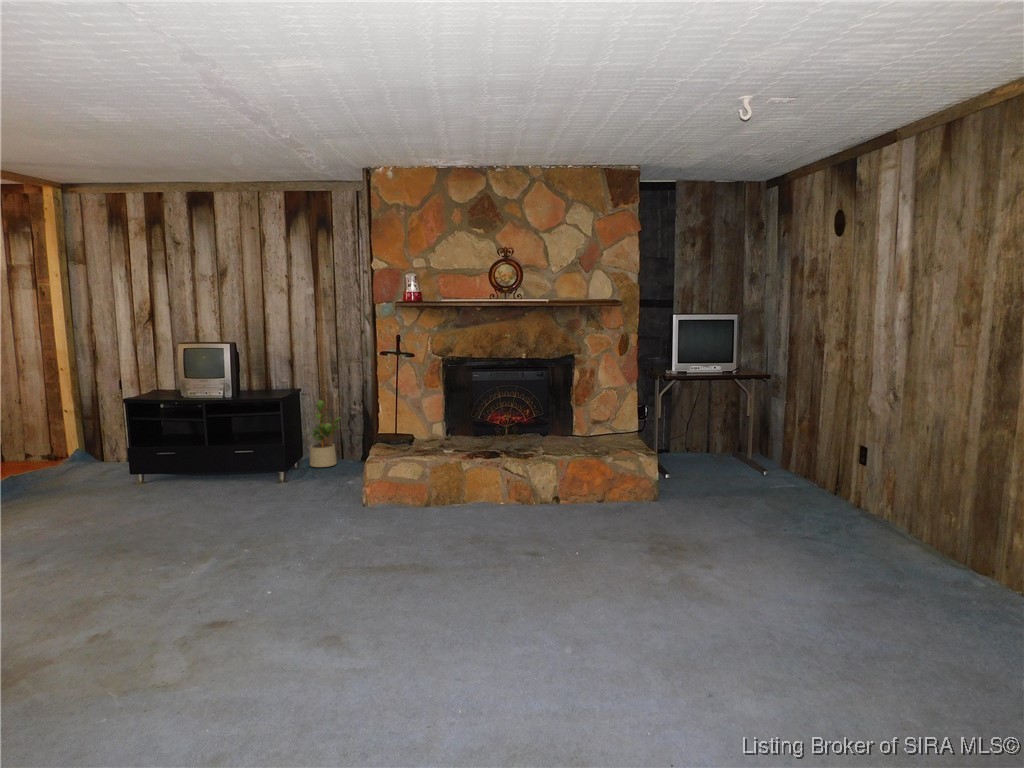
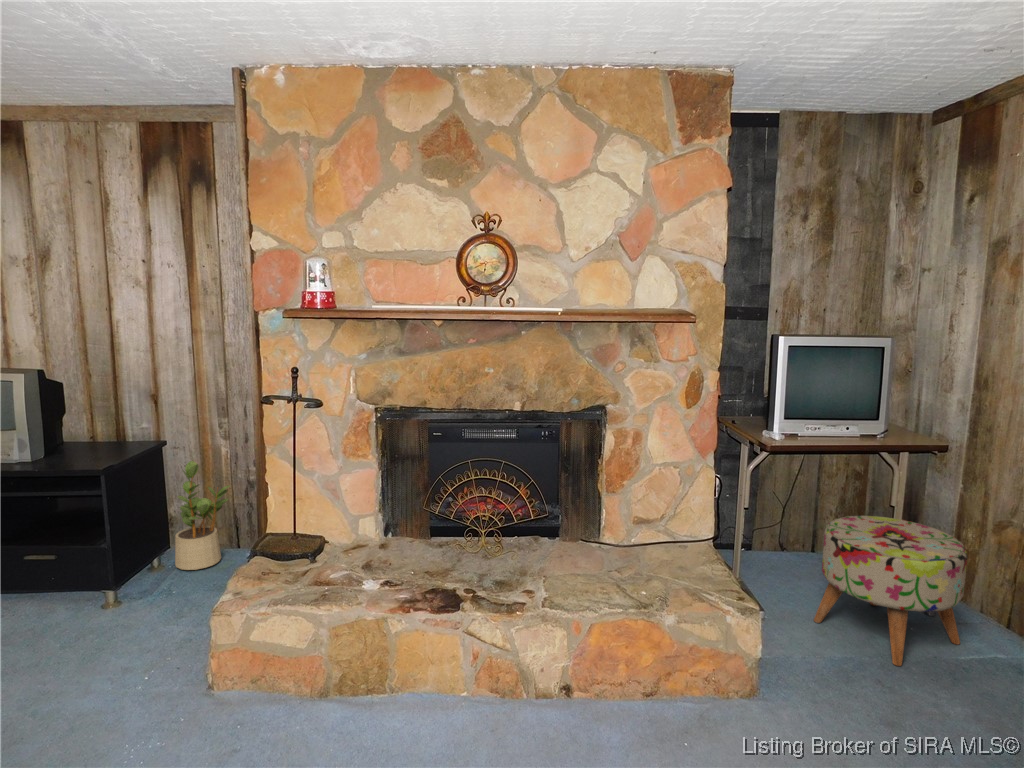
ottoman: none [696,418,773,489] -> present [814,516,968,666]

